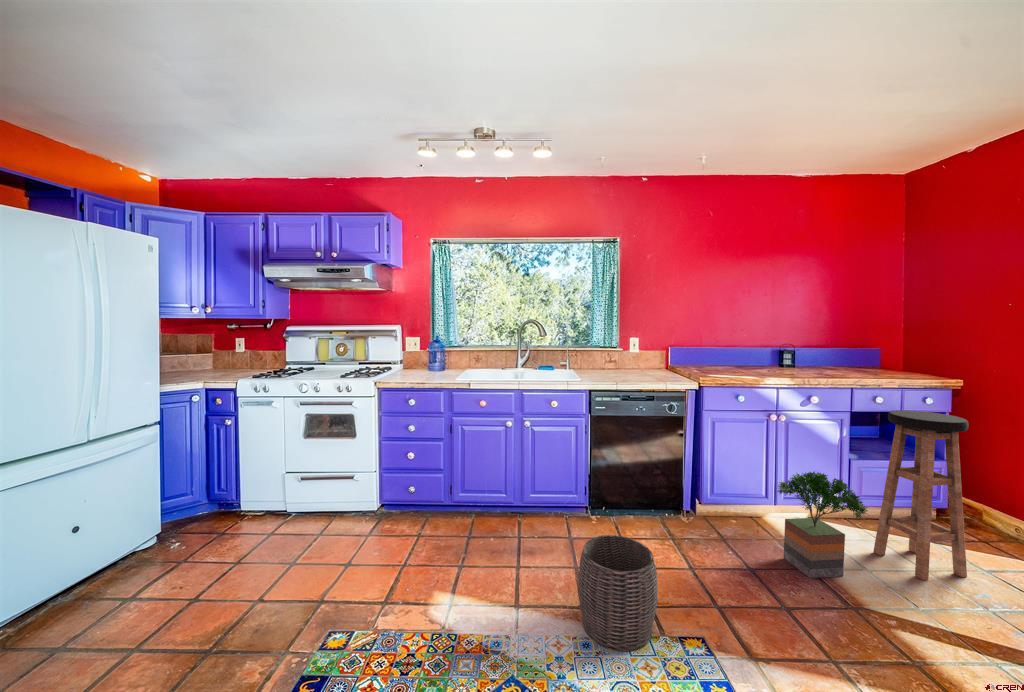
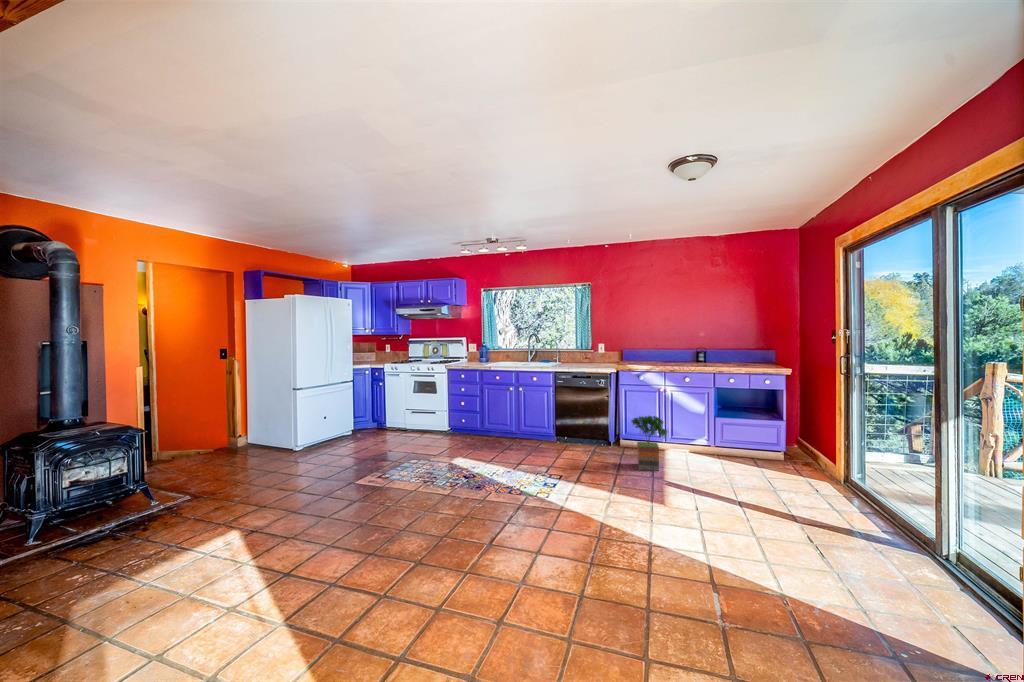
bar stool: present [873,410,969,580] -> none [697,383,735,478]
woven basket: present [578,535,658,651] -> none [503,433,537,475]

